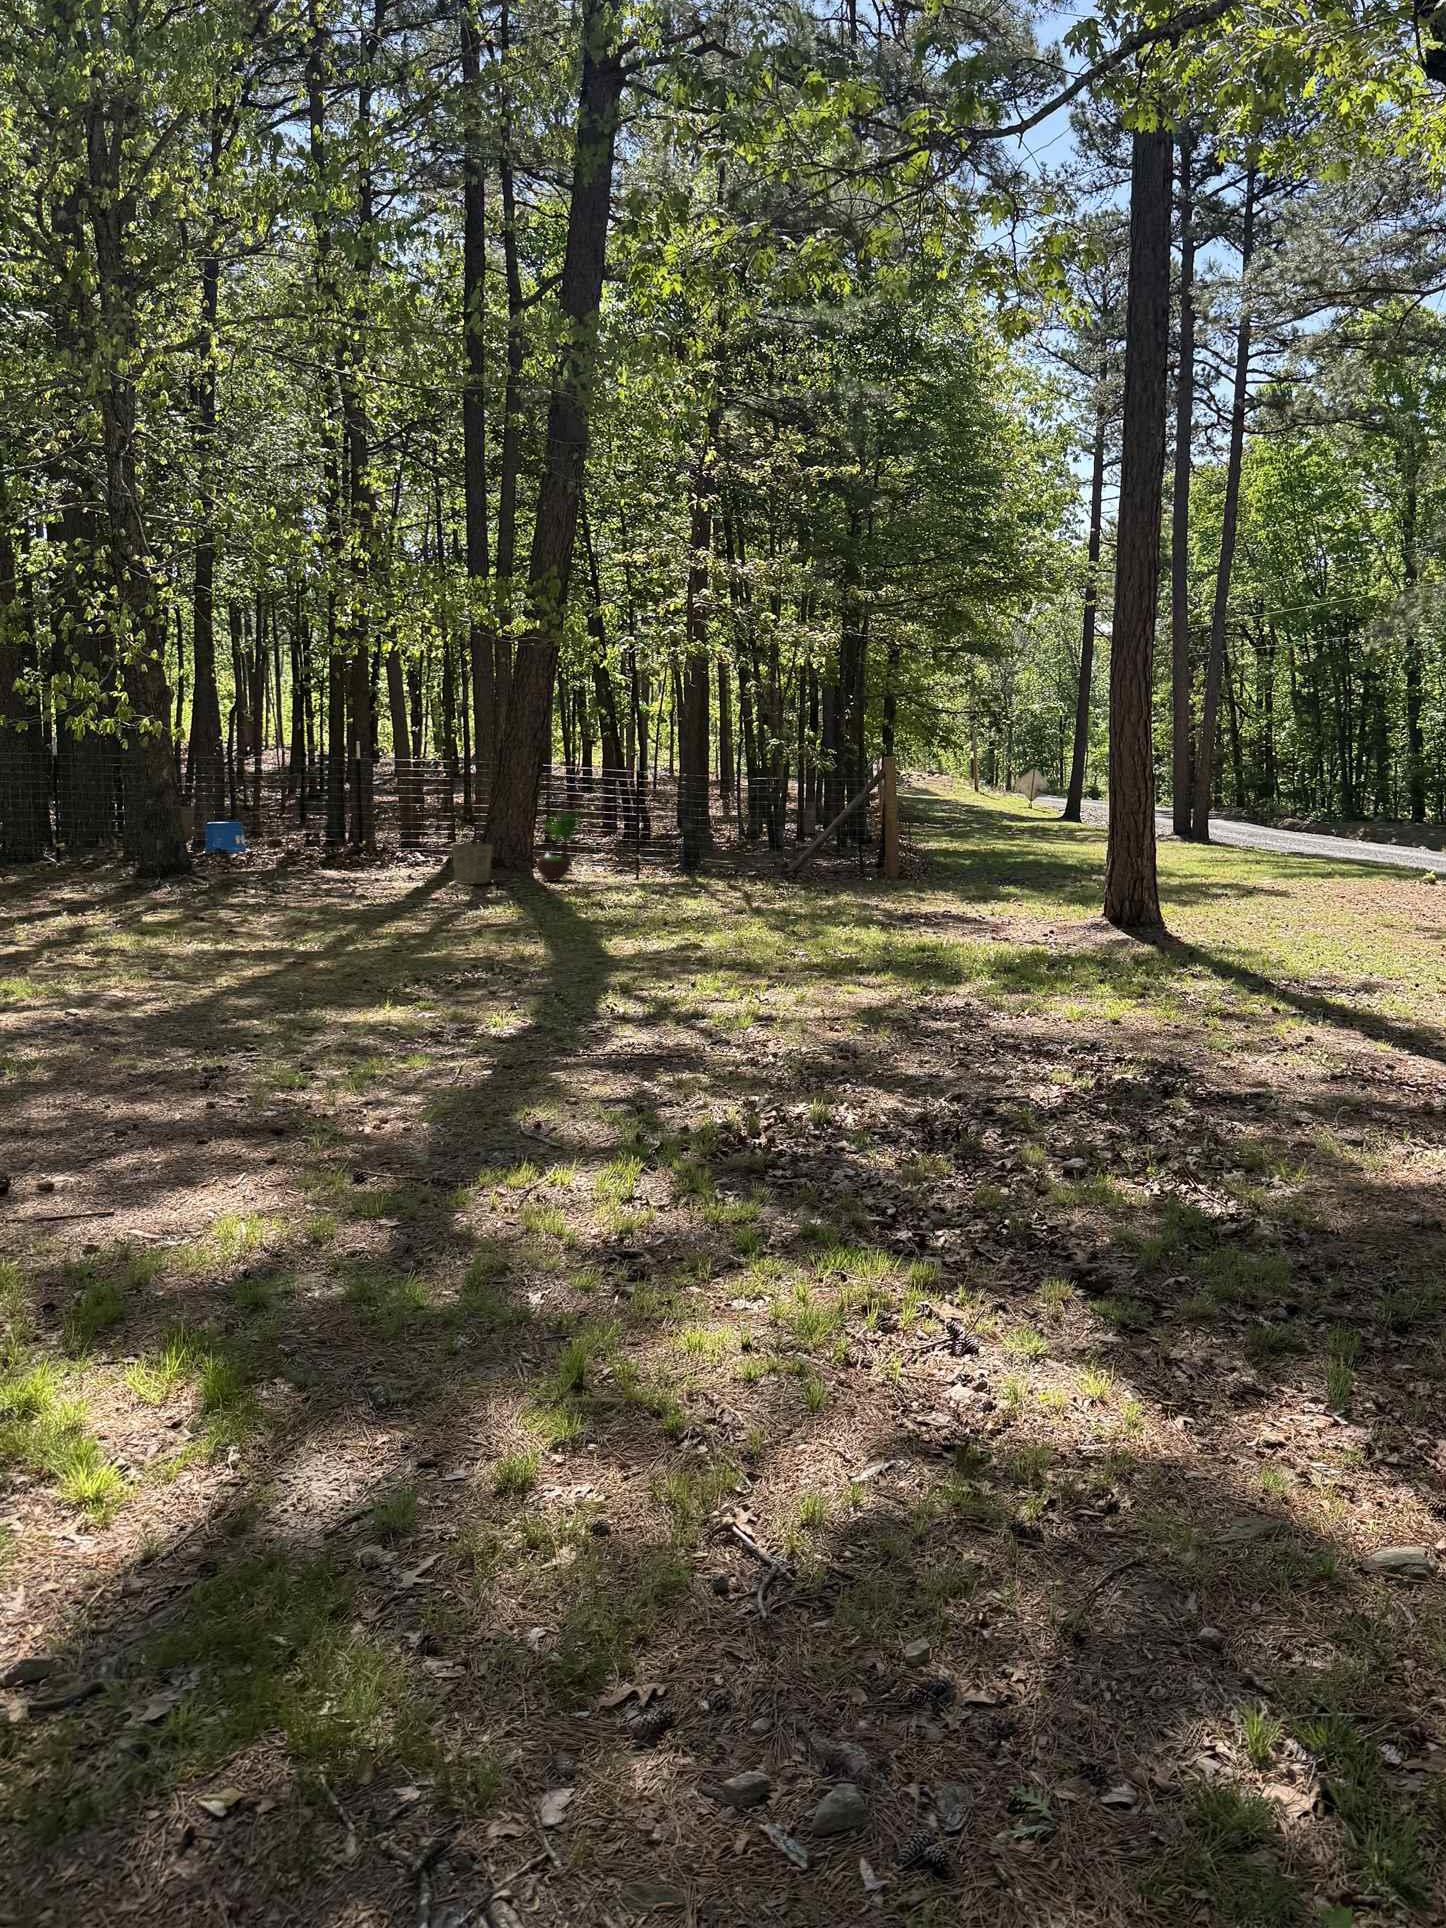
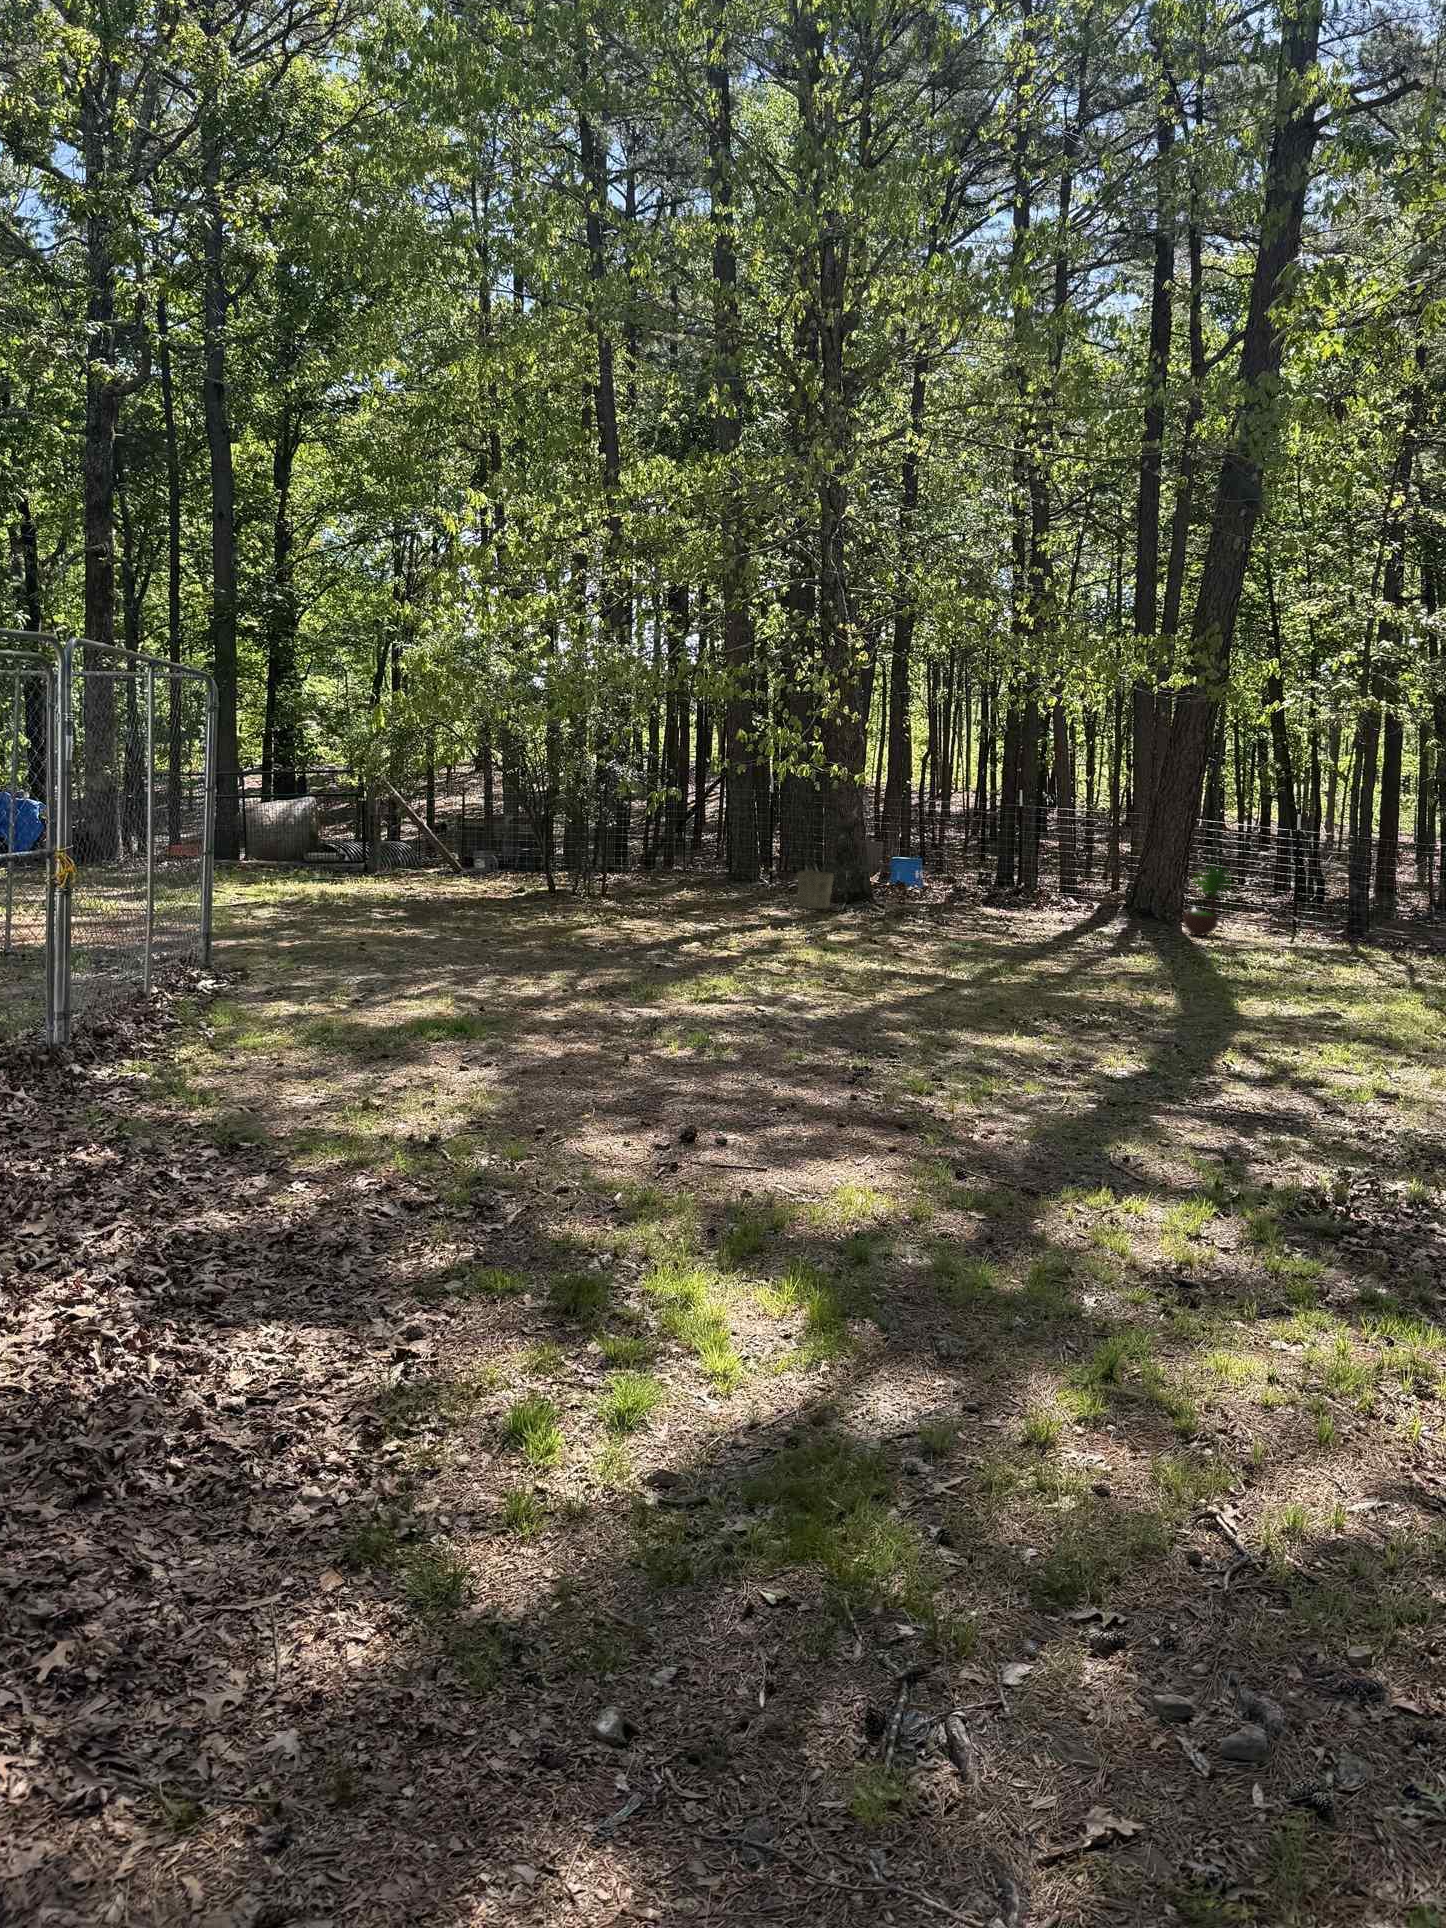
bucket: present [449,842,493,884] -> present [797,870,833,909]

